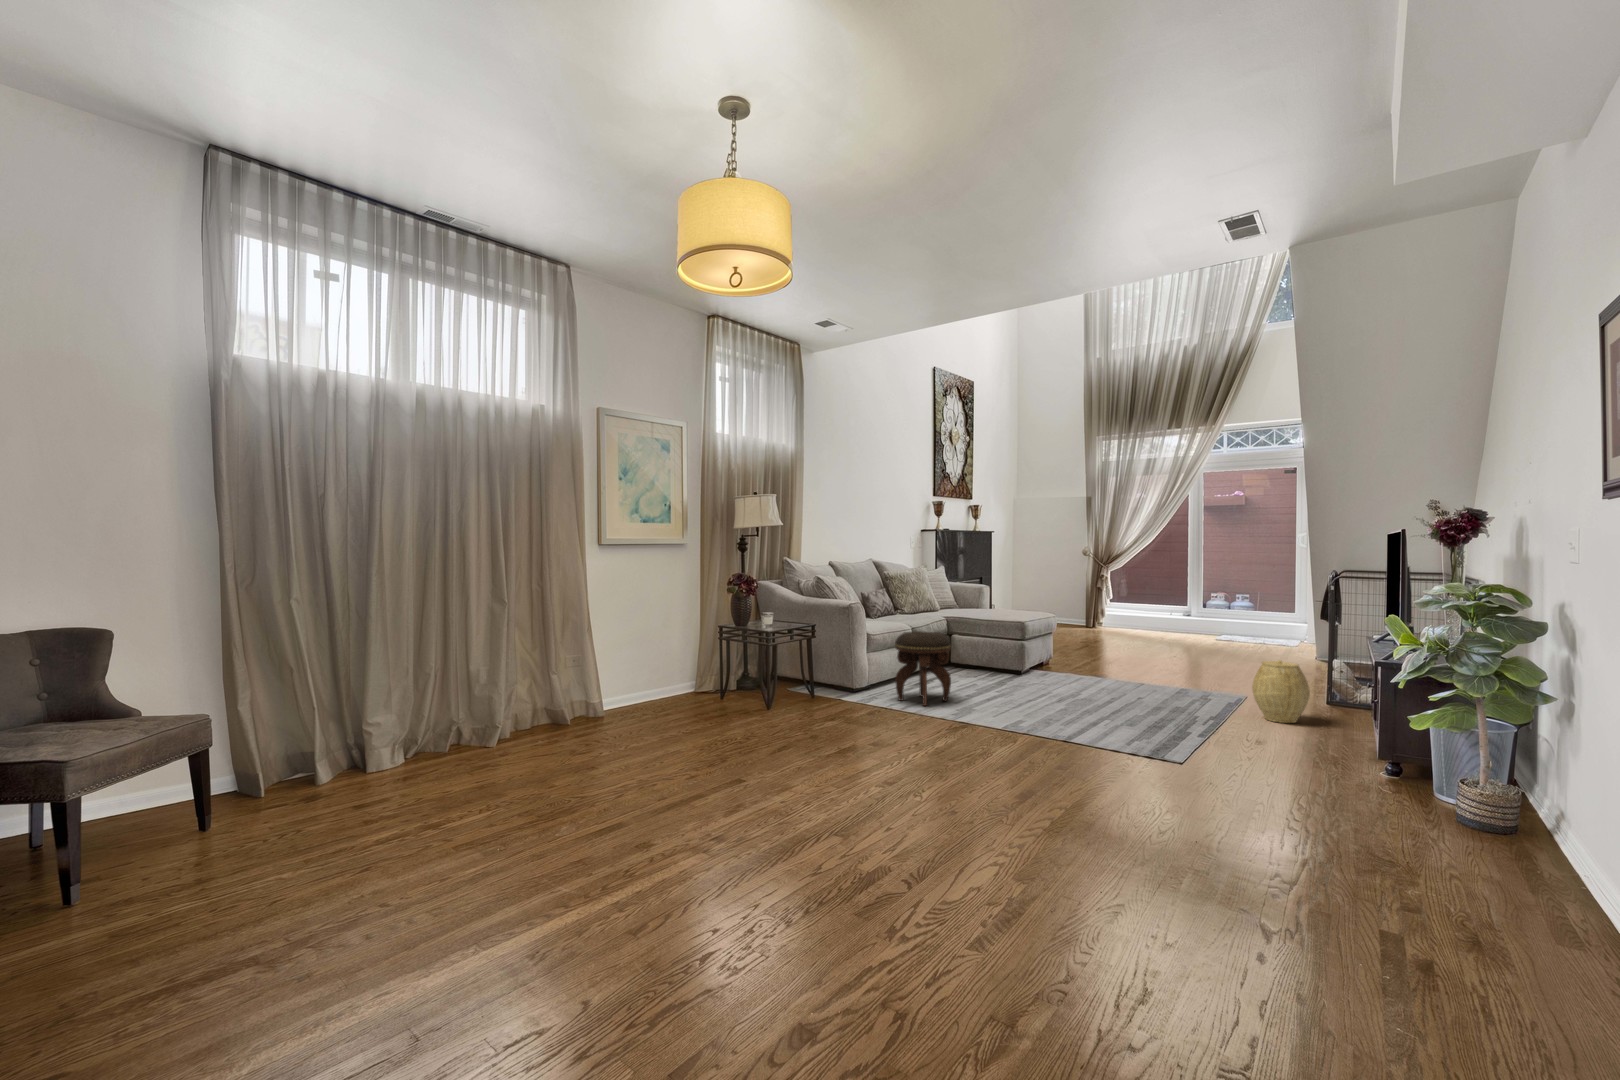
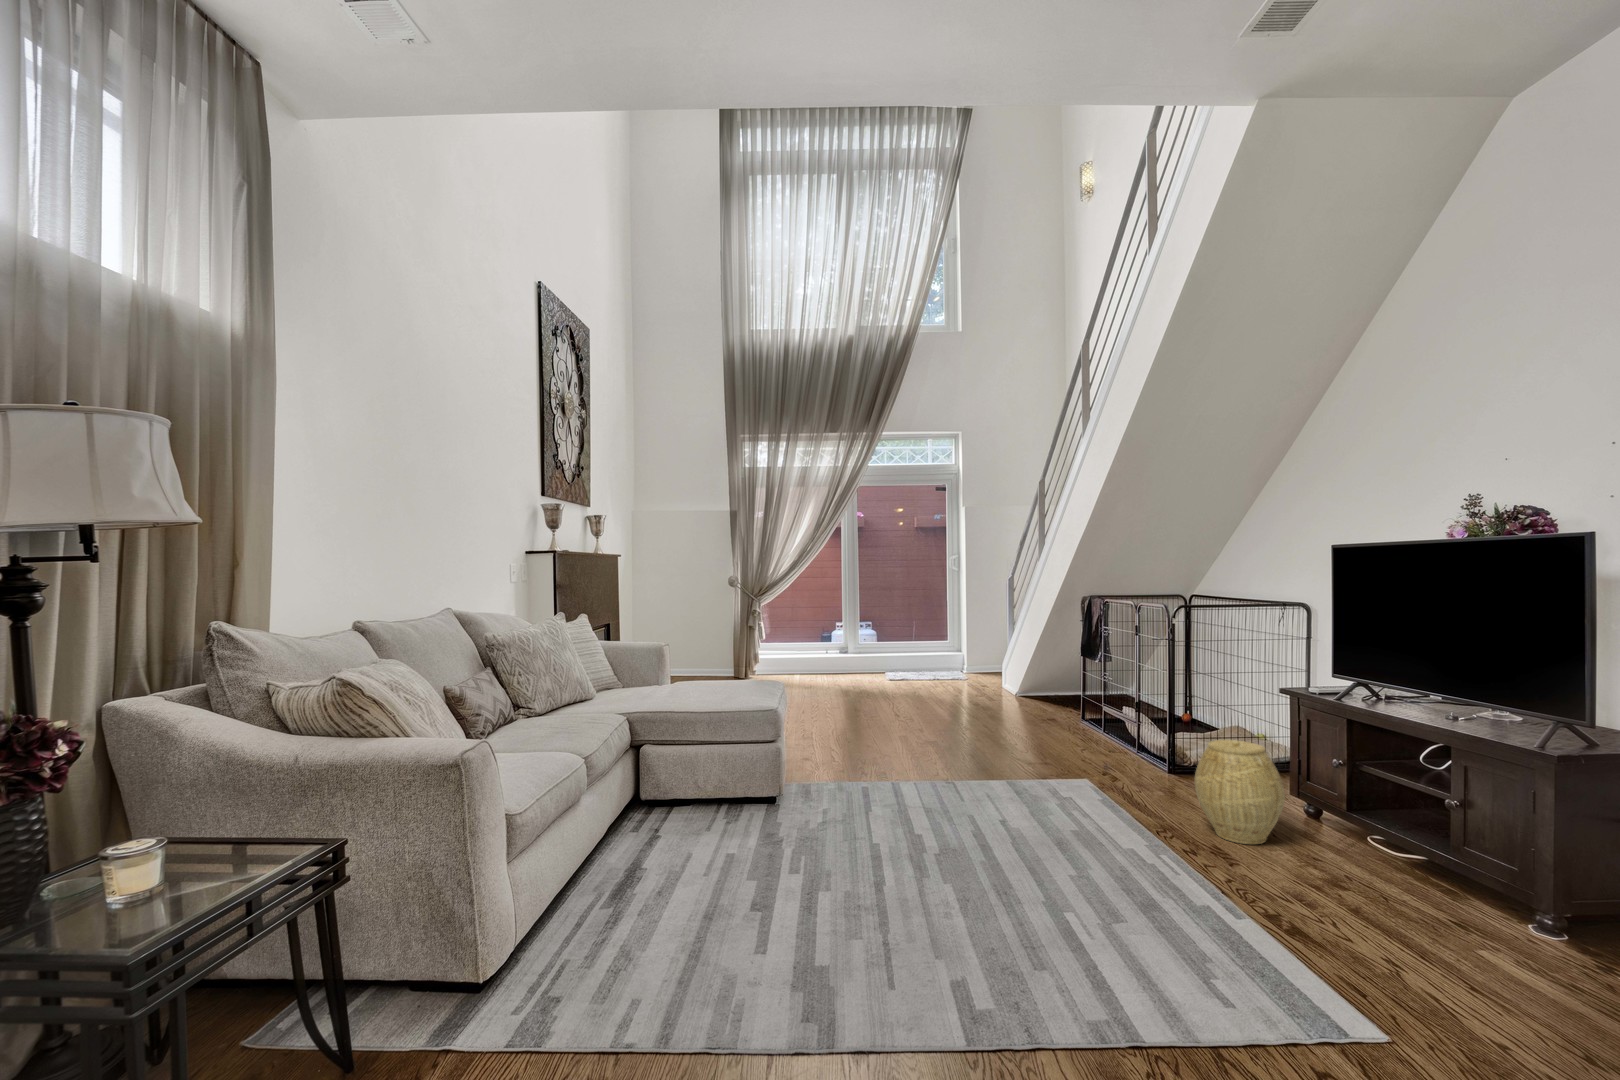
footstool: present [895,631,951,706] -> none [602,785,749,1011]

